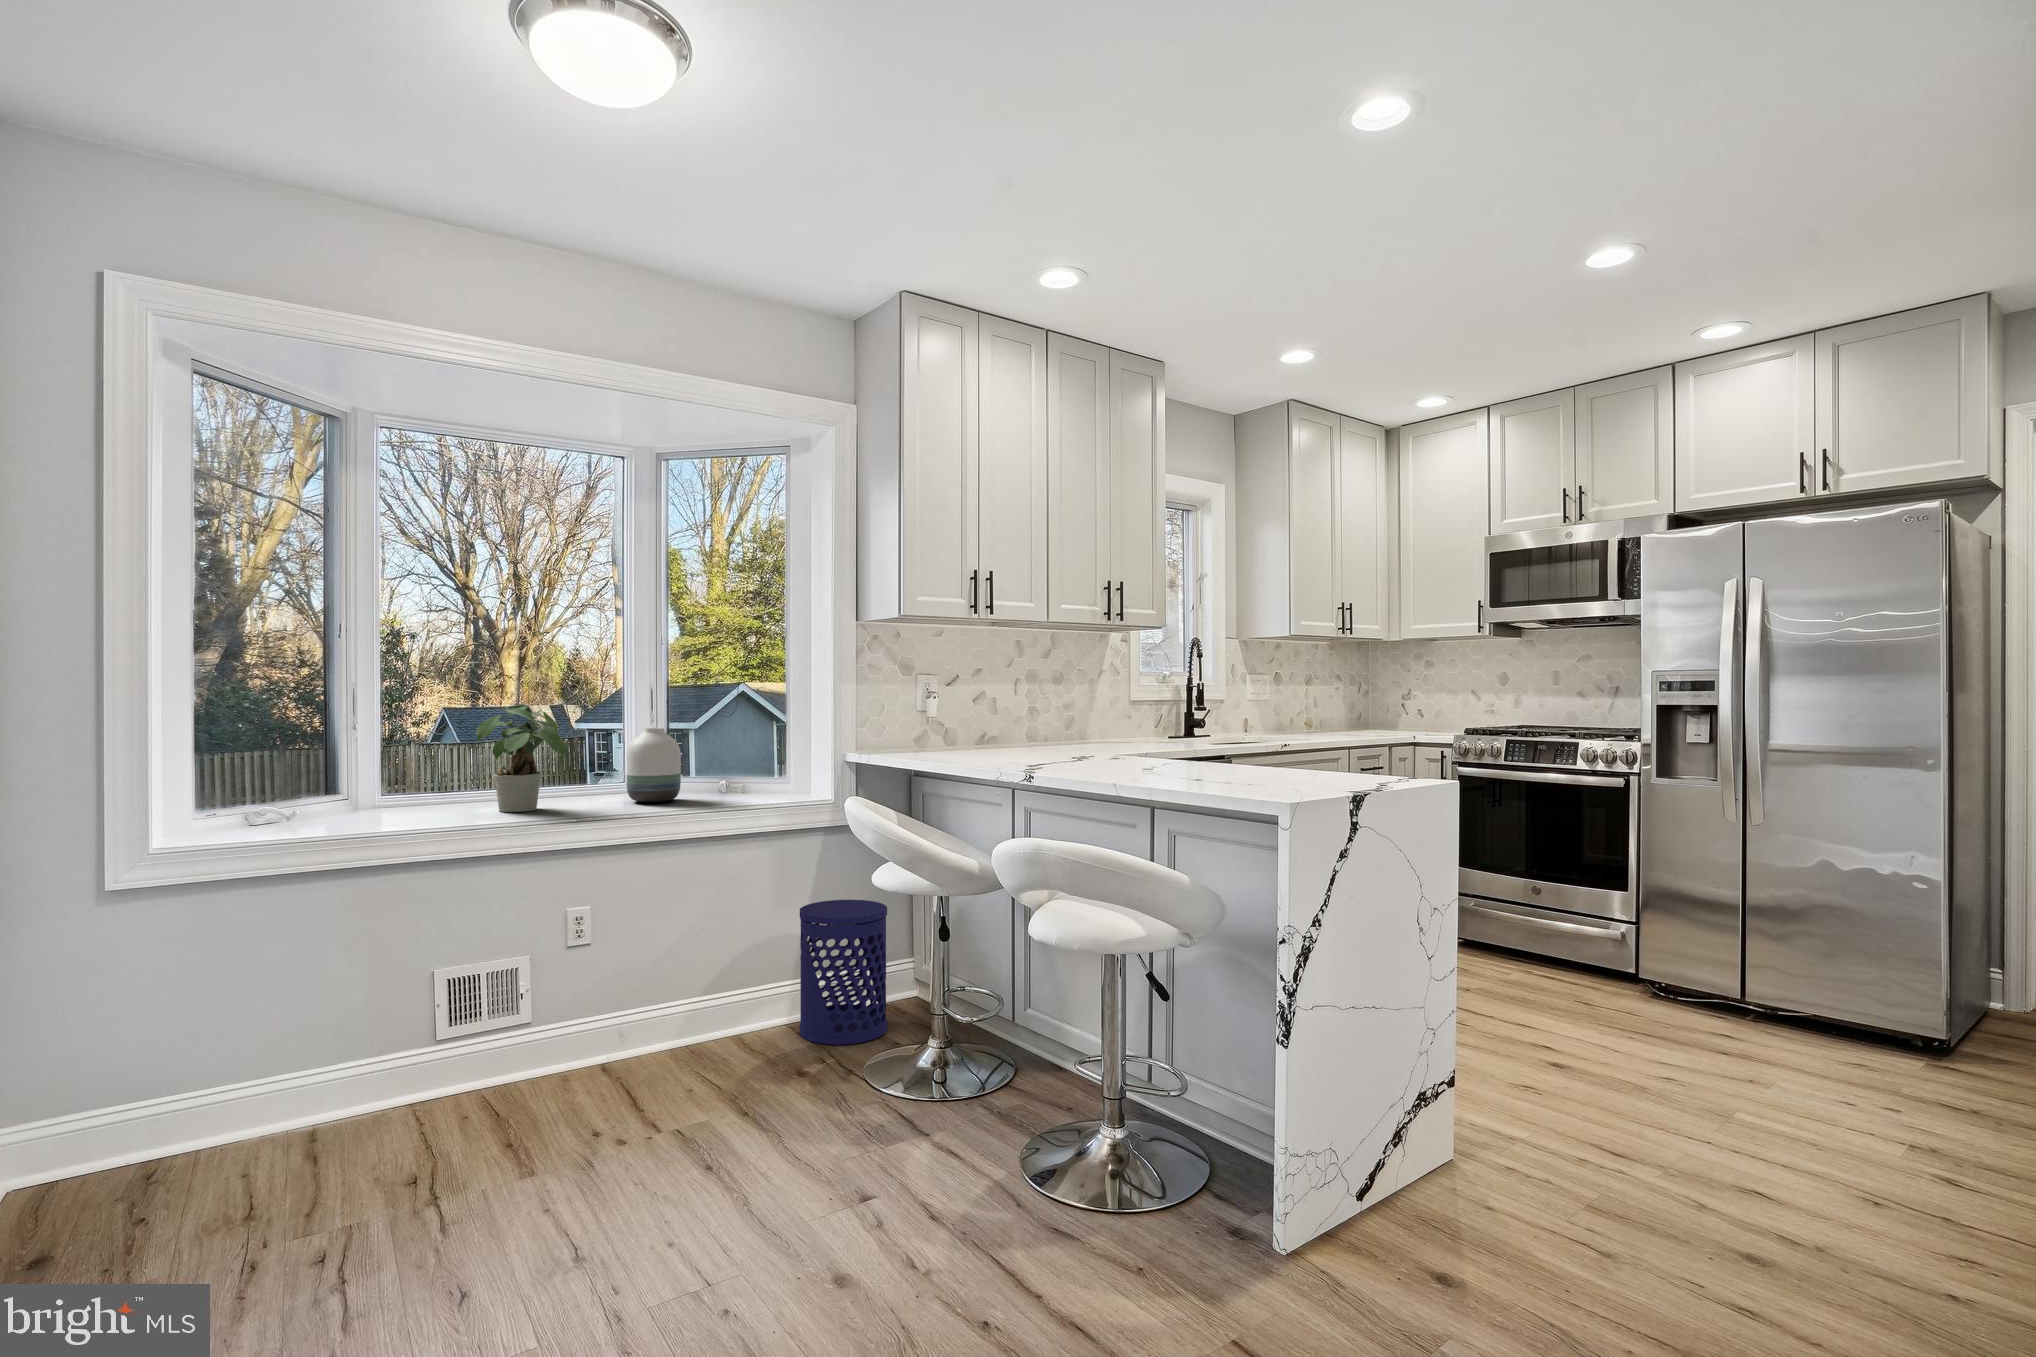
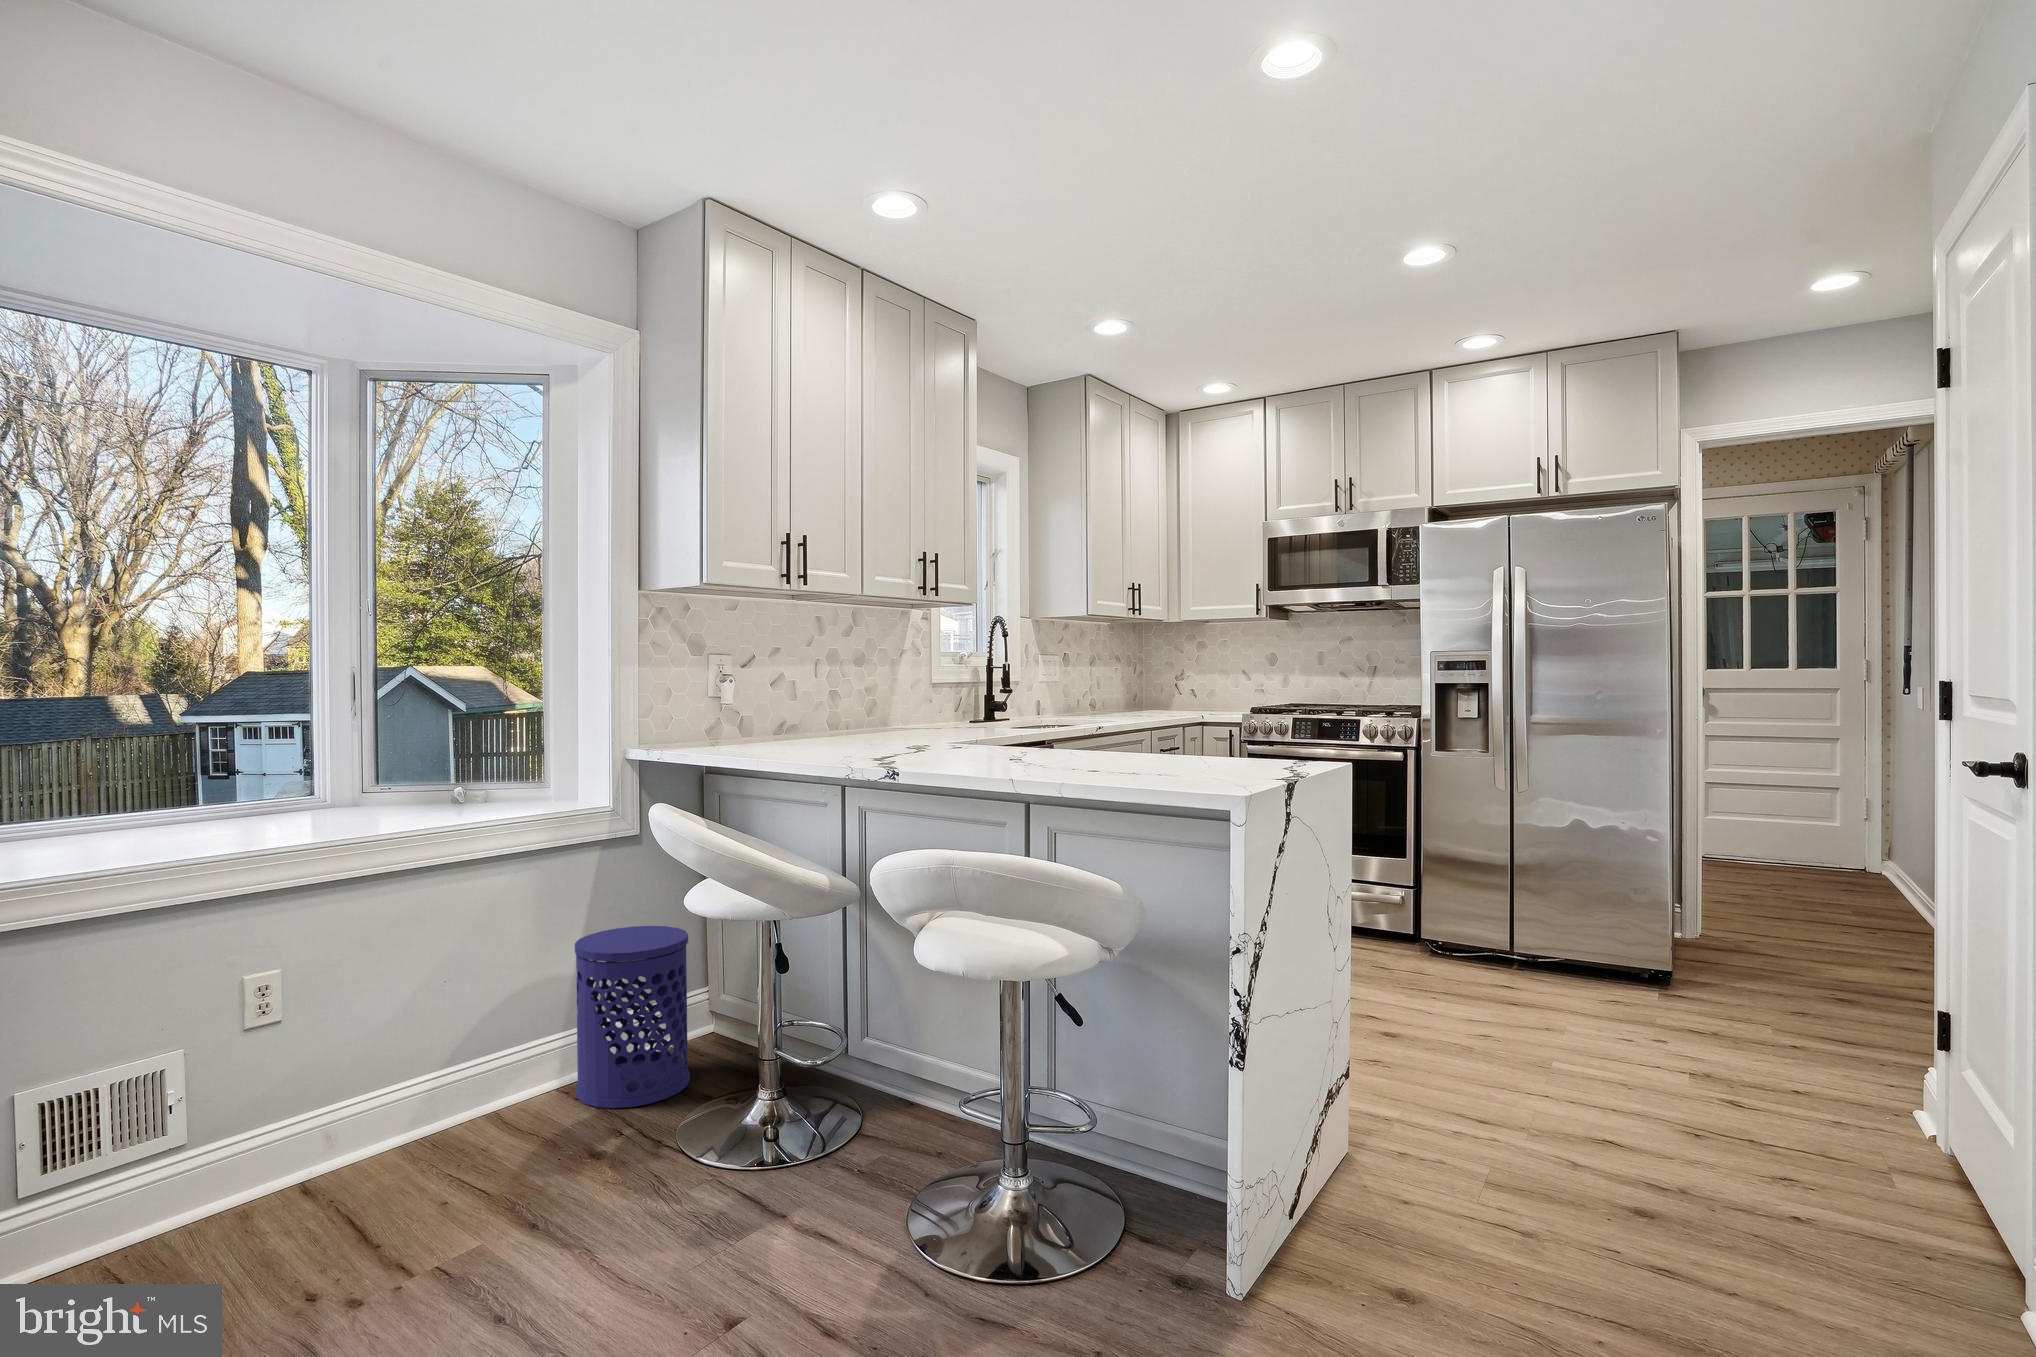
potted plant: present [476,704,567,812] -> none [87,696,239,847]
vase: present [626,728,681,802] -> none [326,725,405,822]

